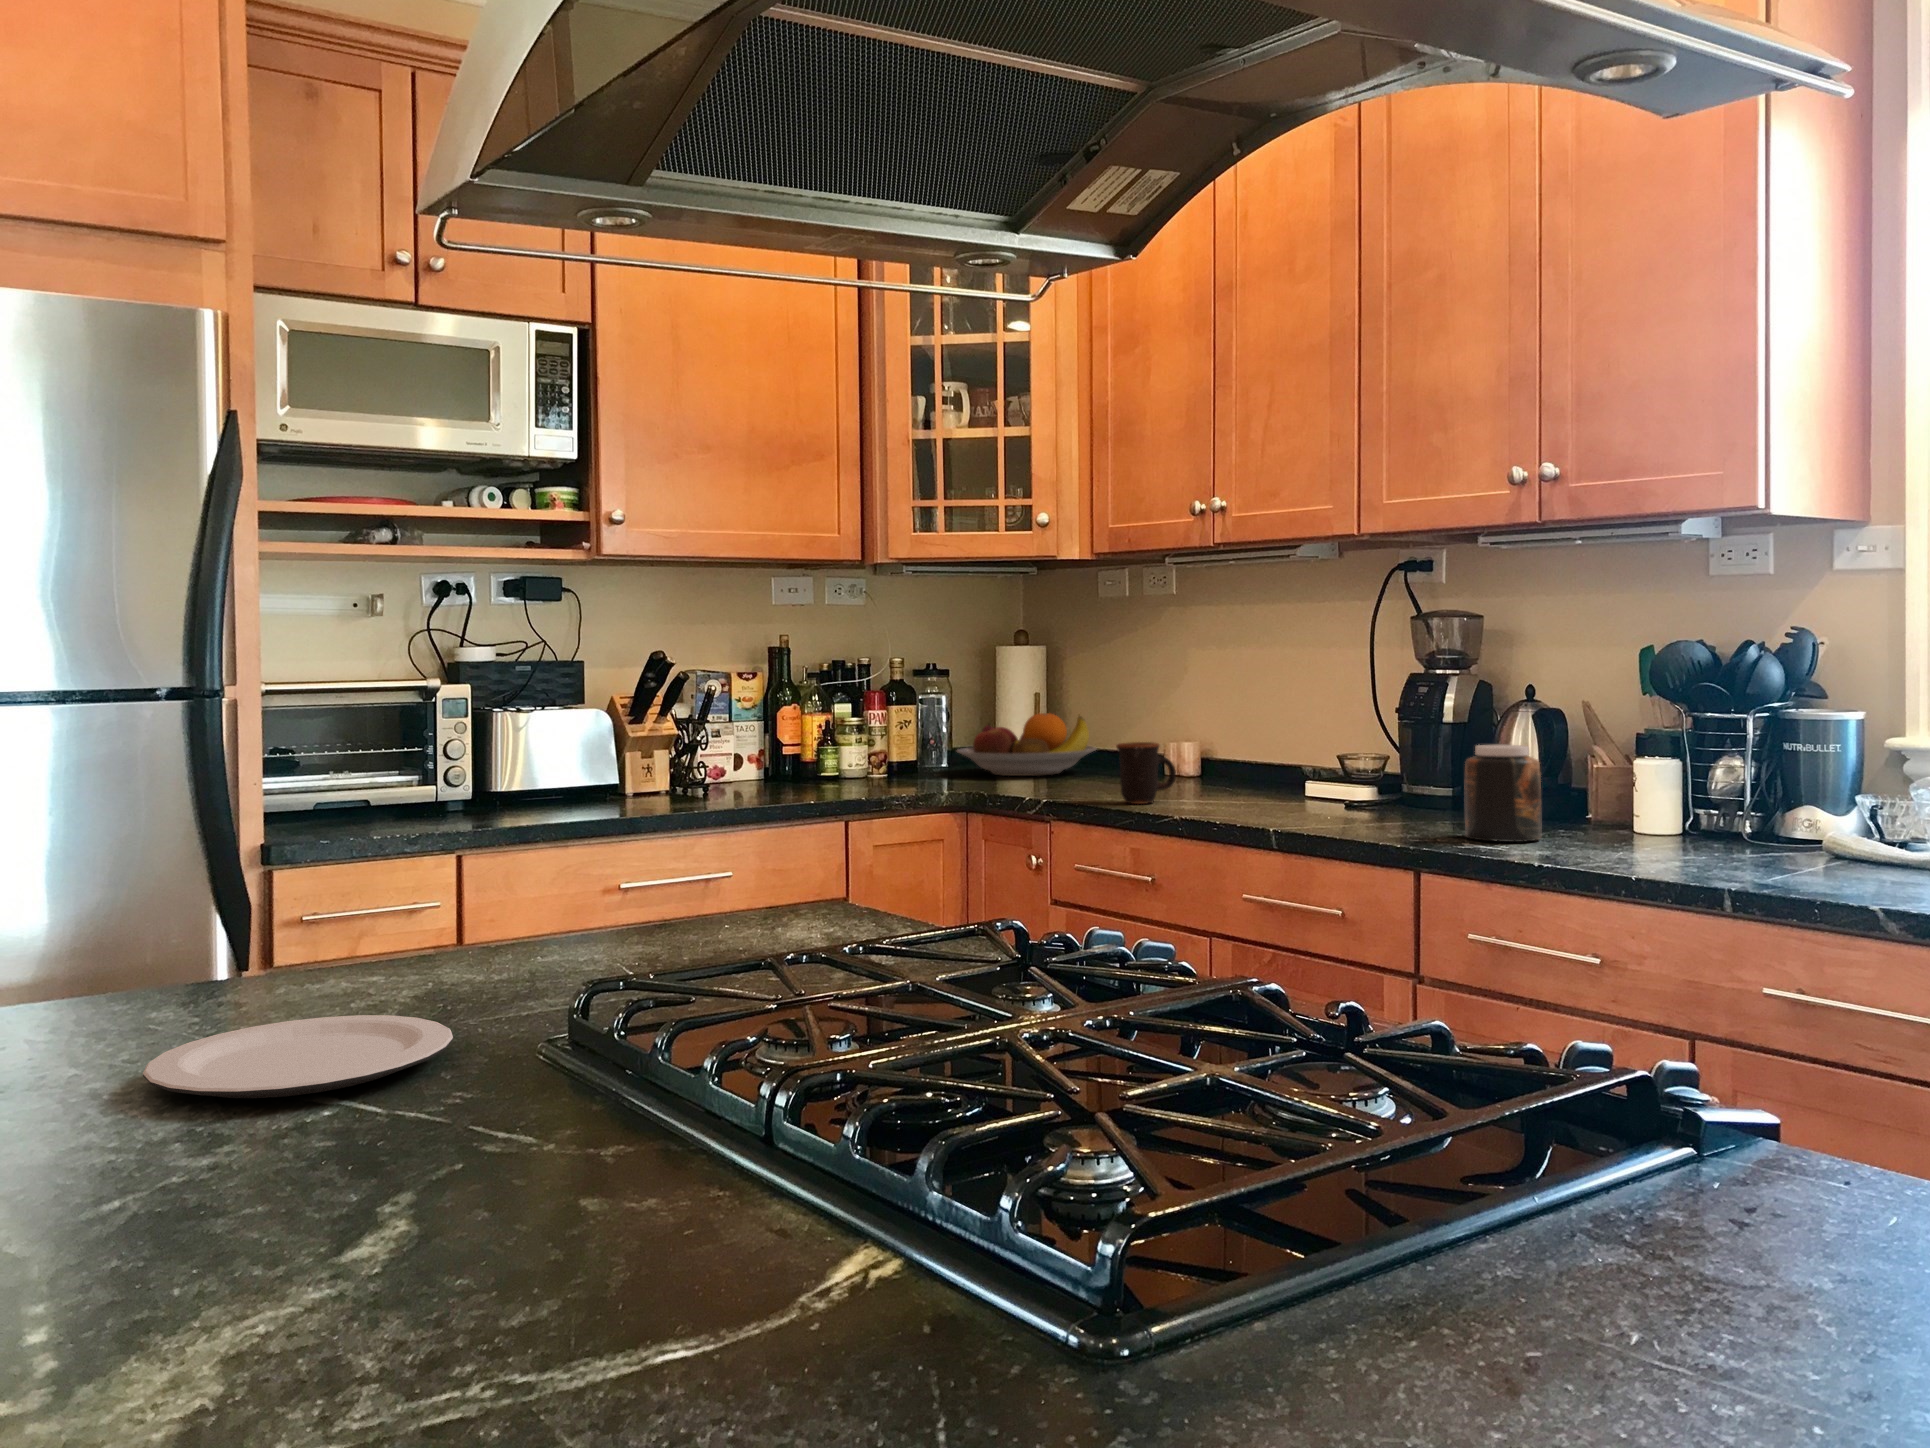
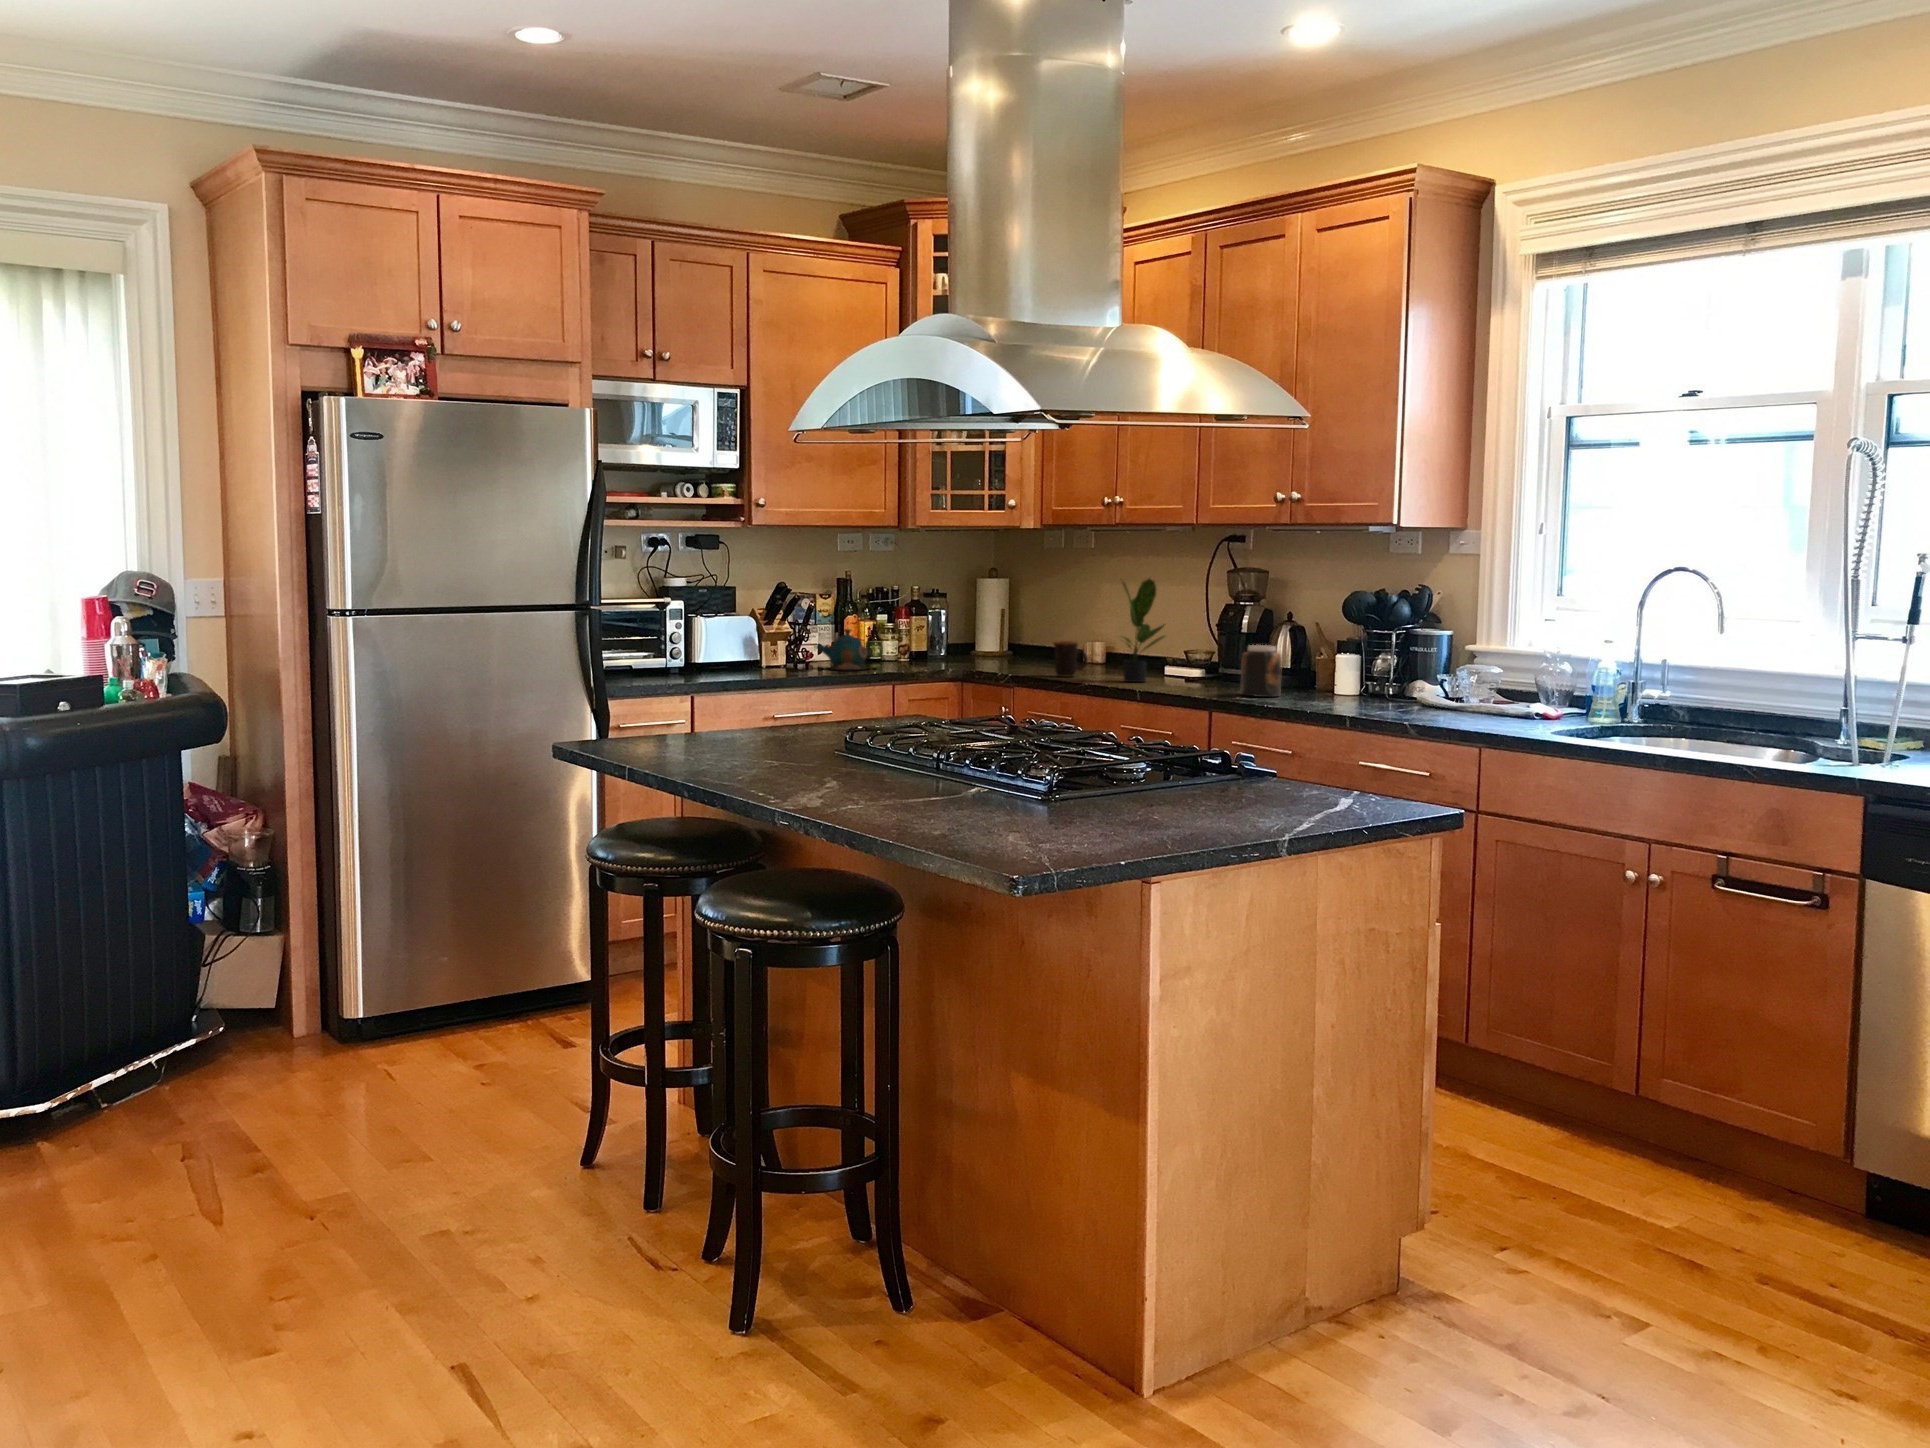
potted plant: none [1222,627,1315,813] -> present [1123,579,1164,682]
fruit bowl: present [957,713,1096,776] -> none [953,623,1040,662]
teapot: none [716,728,832,800] -> present [816,629,883,670]
plate: present [143,1015,453,1098] -> none [718,734,817,752]

